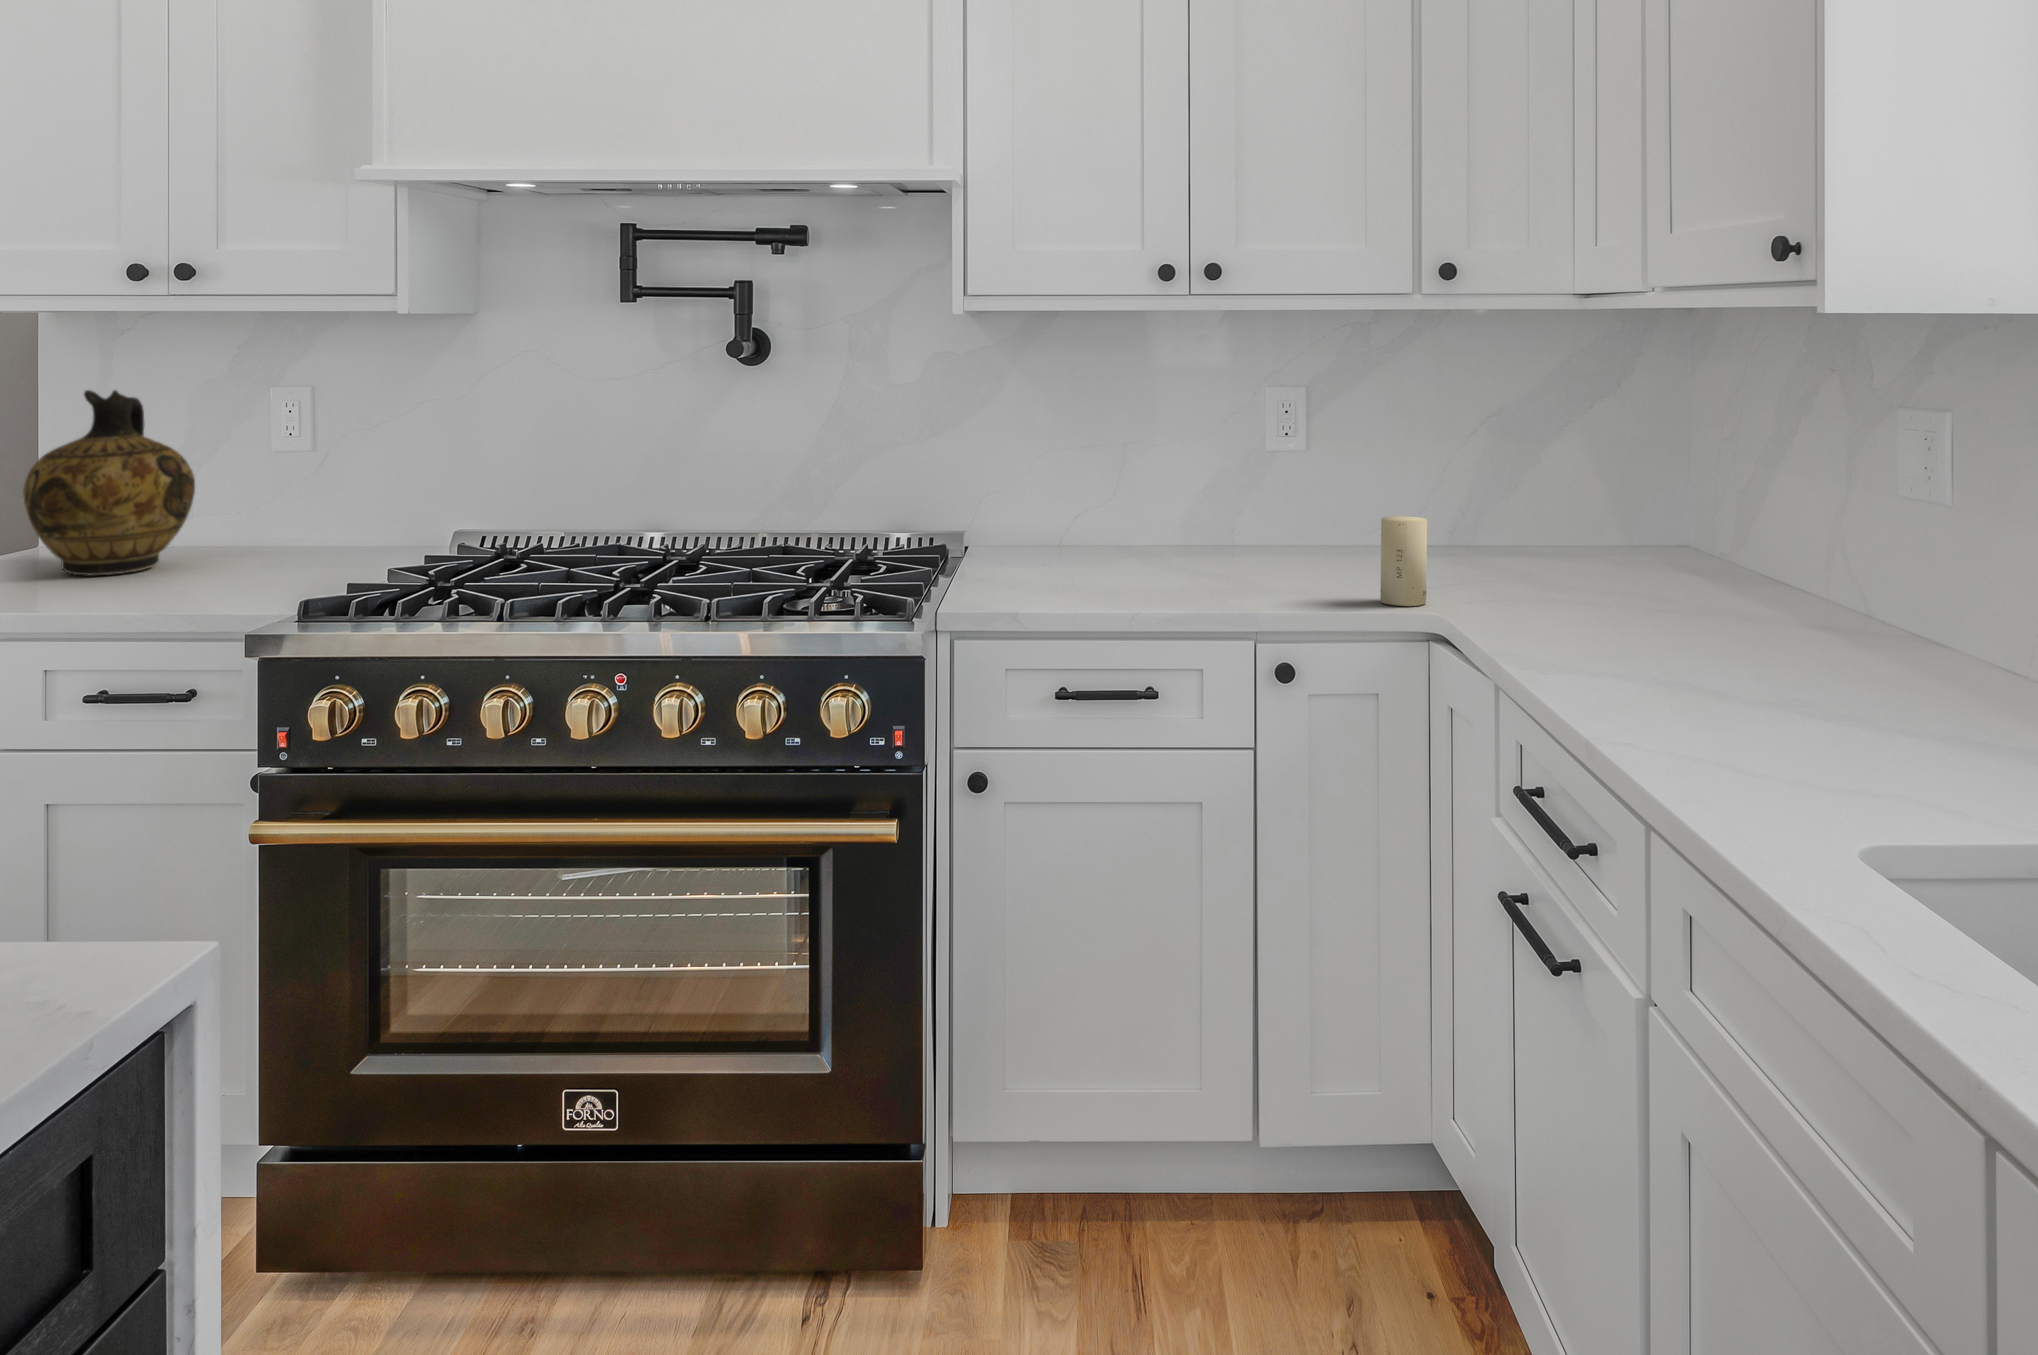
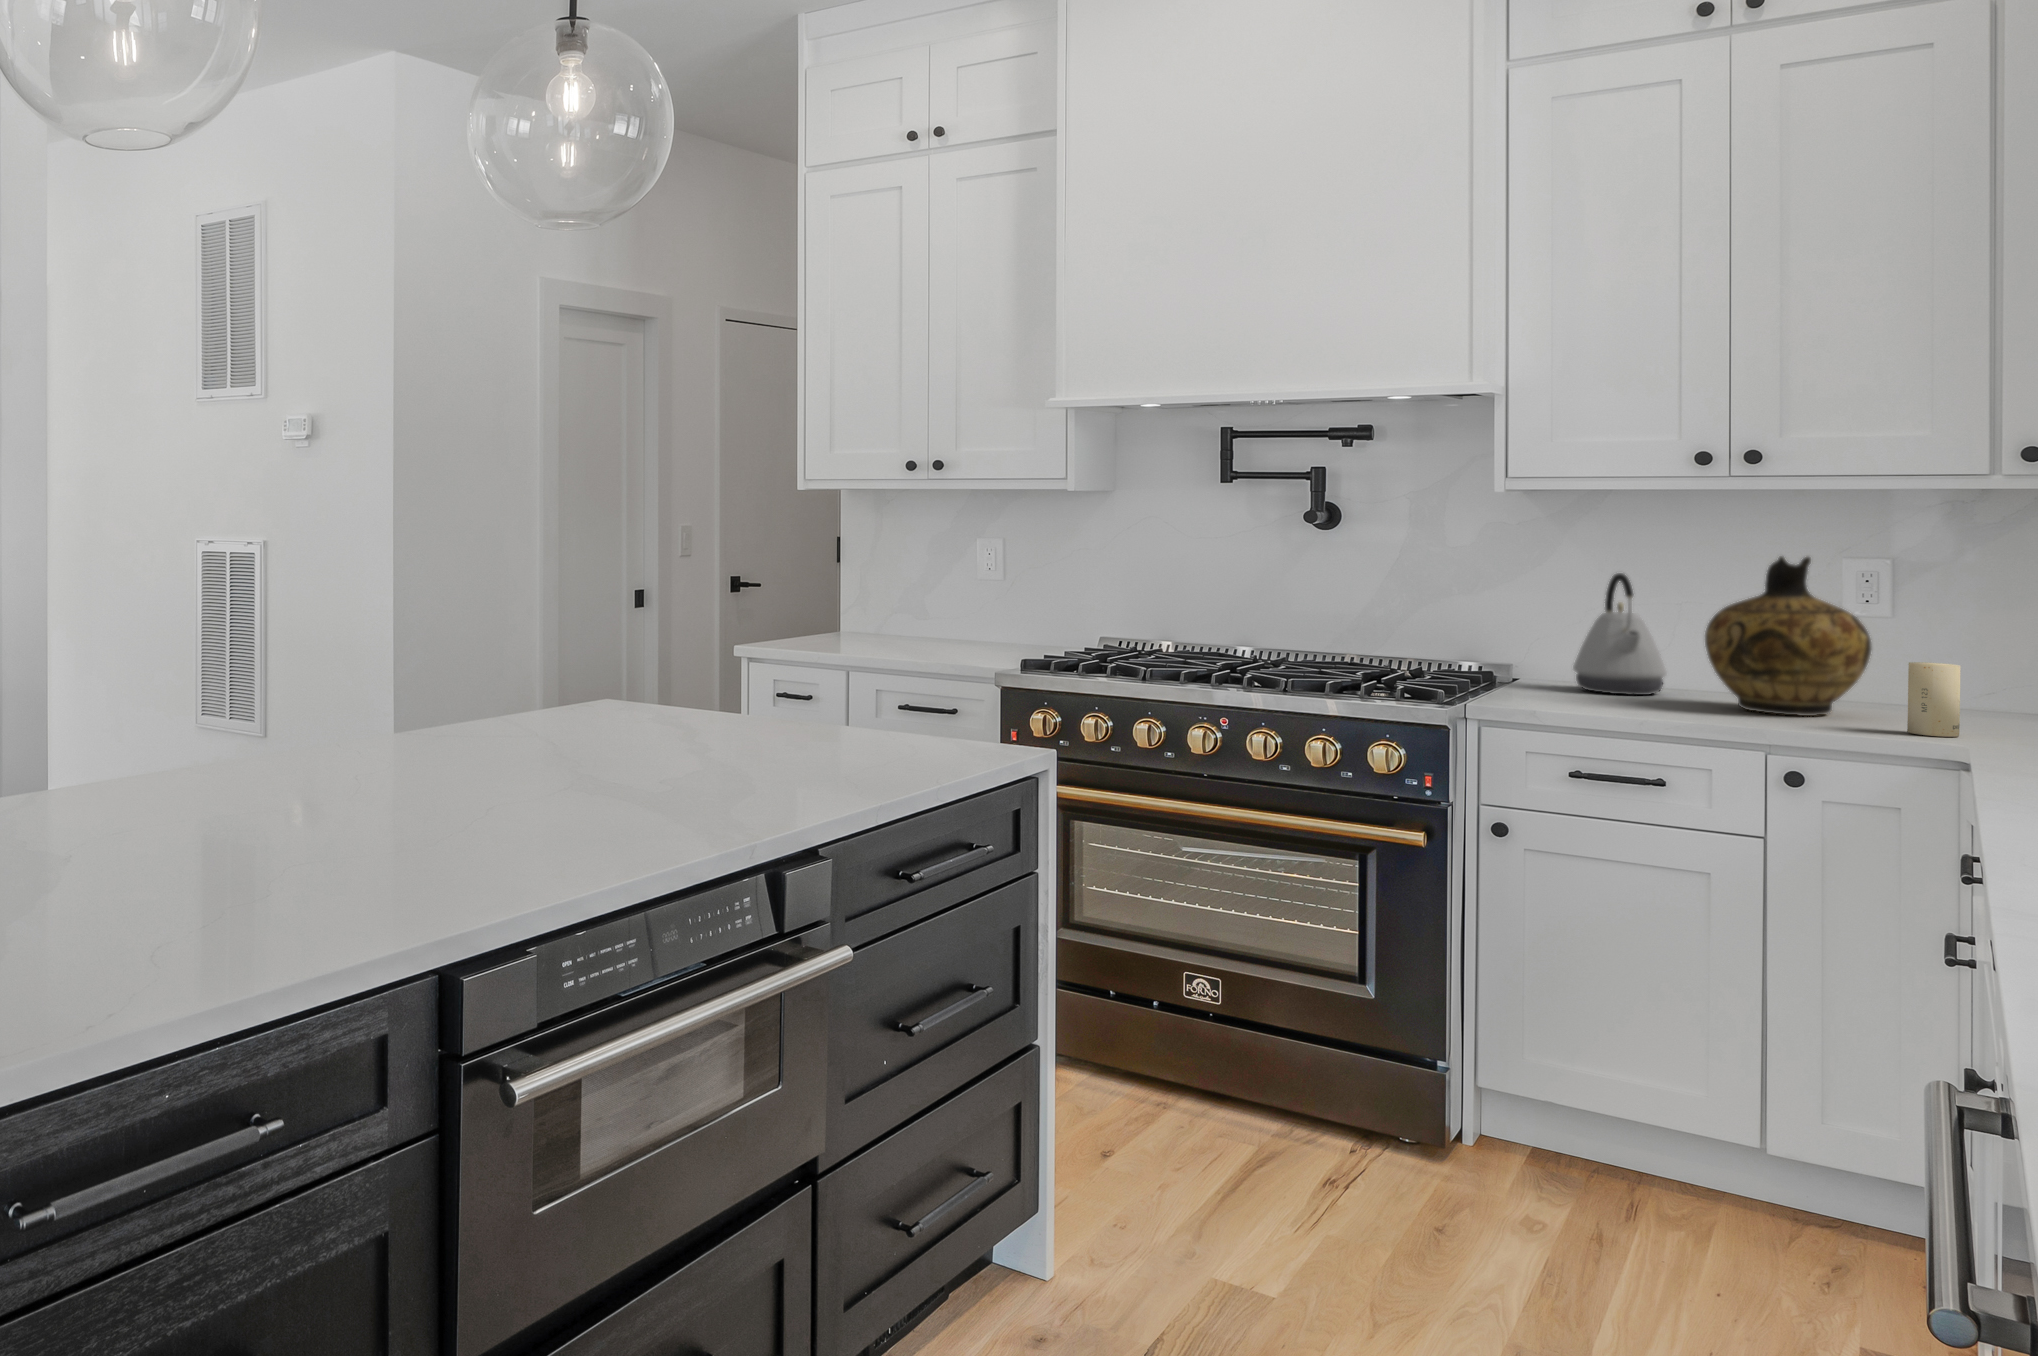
ceramic jug: present [23,390,195,575] -> present [1705,557,1871,716]
kettle: none [1030,413,1123,565] -> present [1573,573,1667,695]

